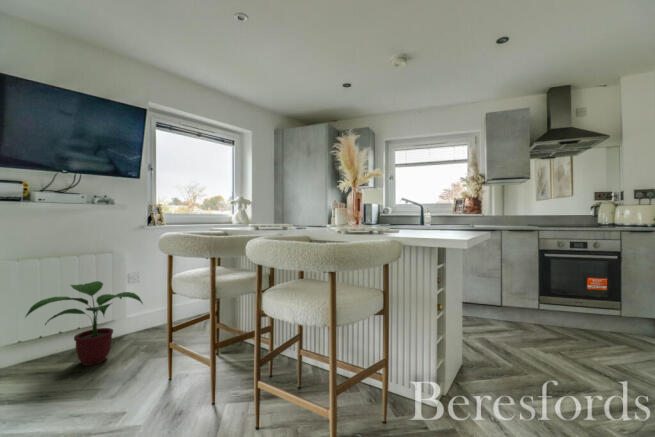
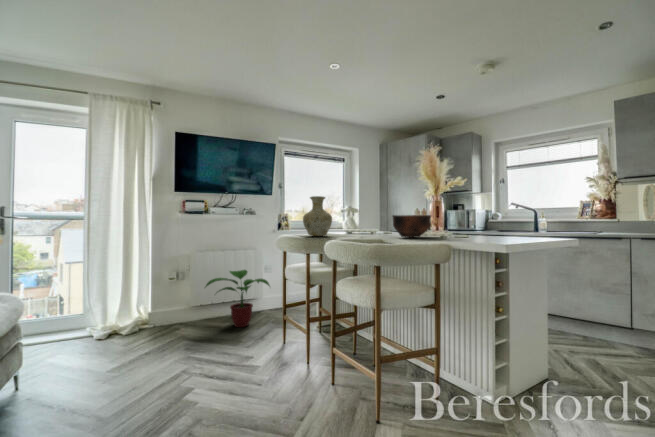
vase: none [201,180,242,232] -> present [303,196,332,236]
bowl: none [320,206,364,232] -> present [392,215,431,238]

